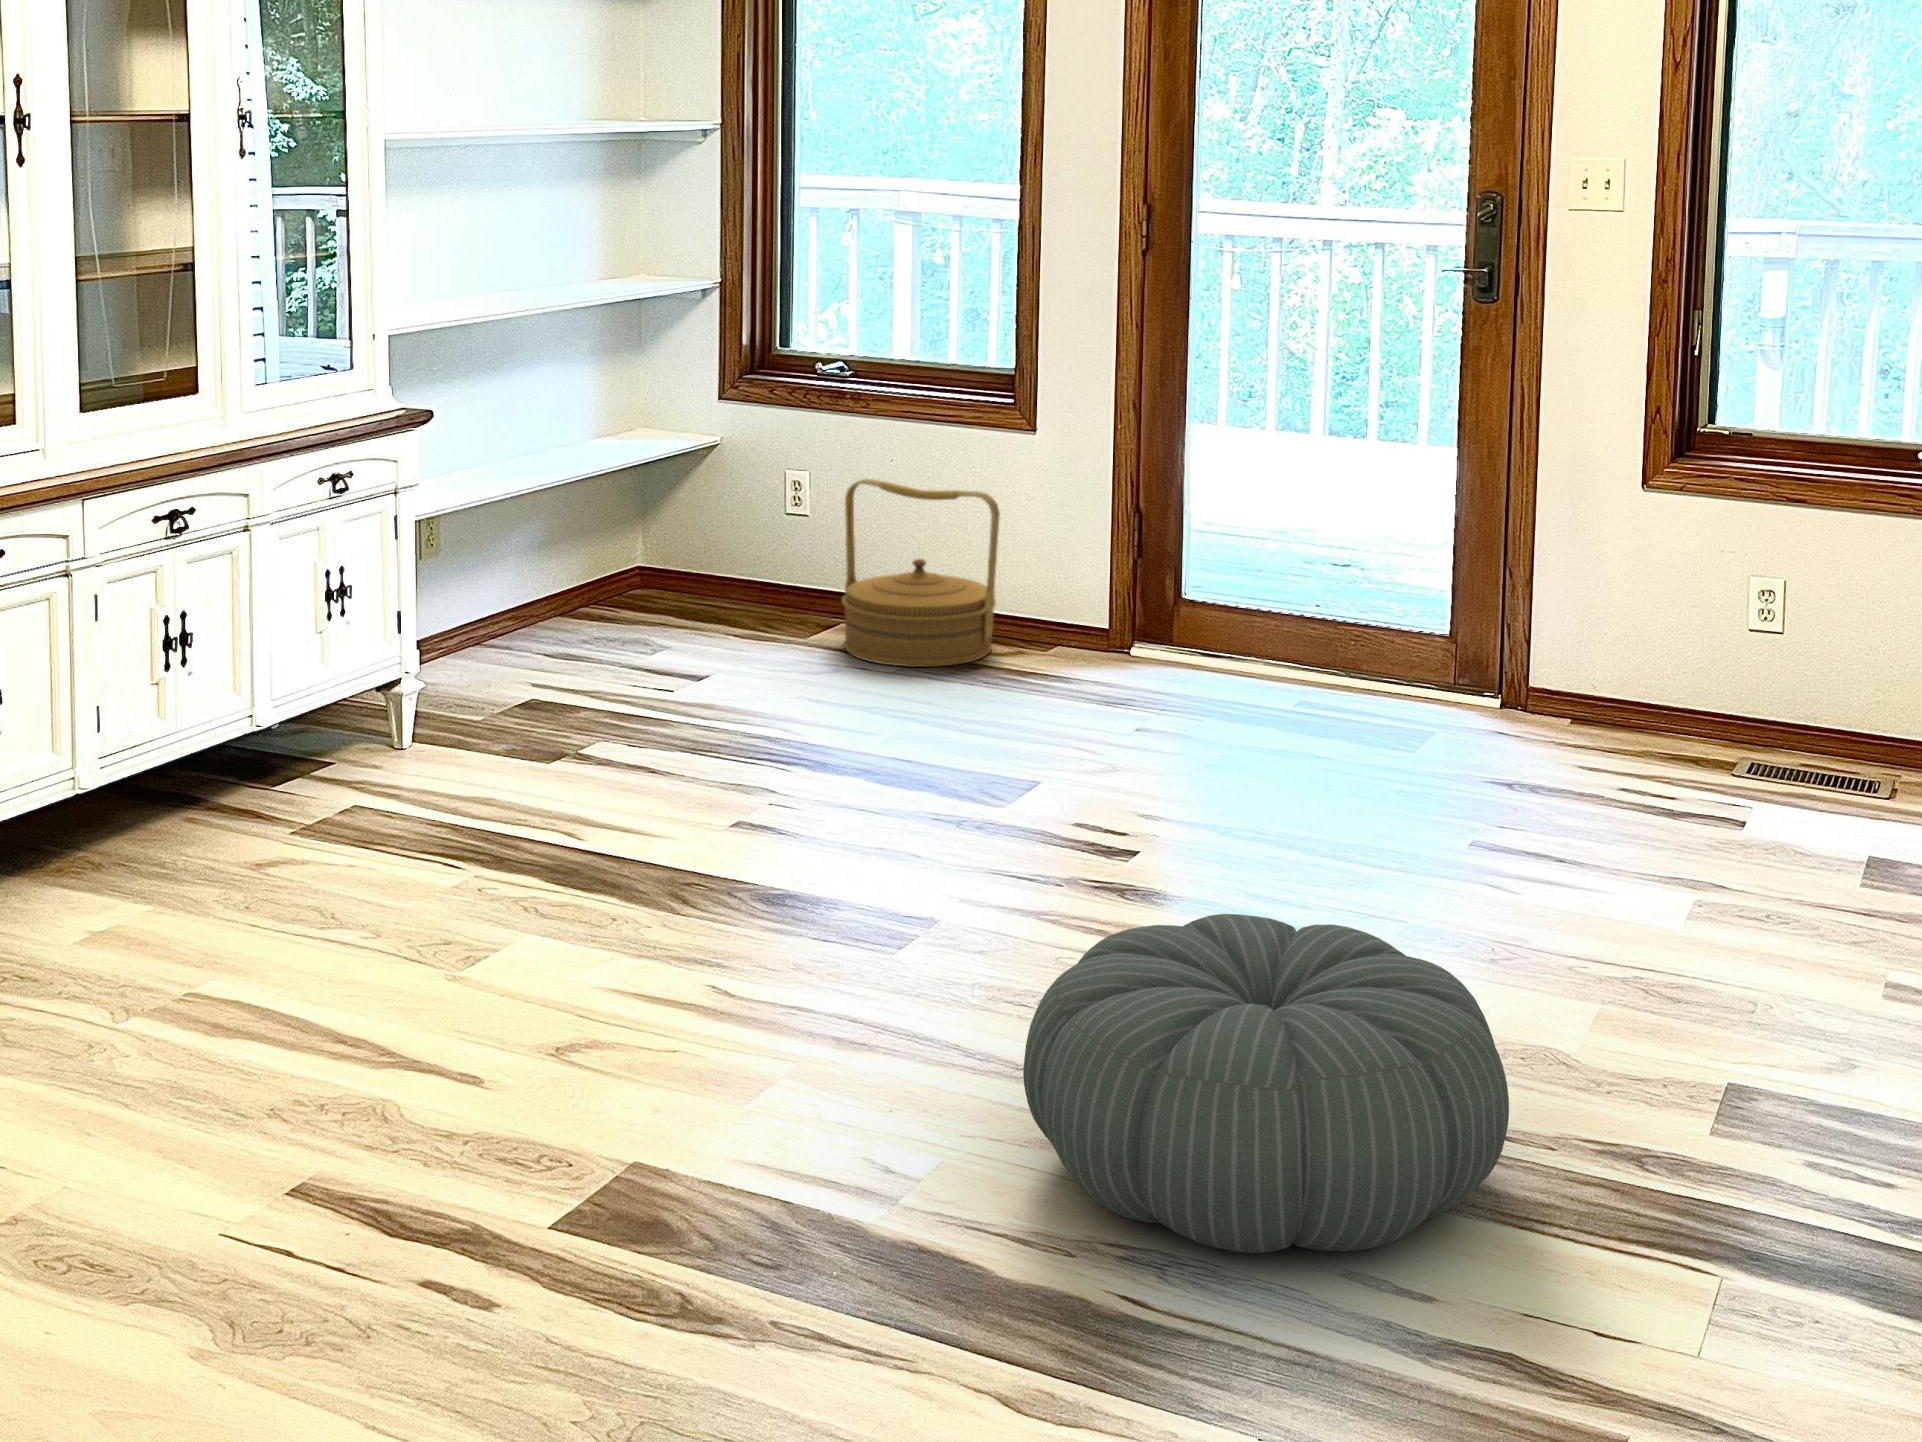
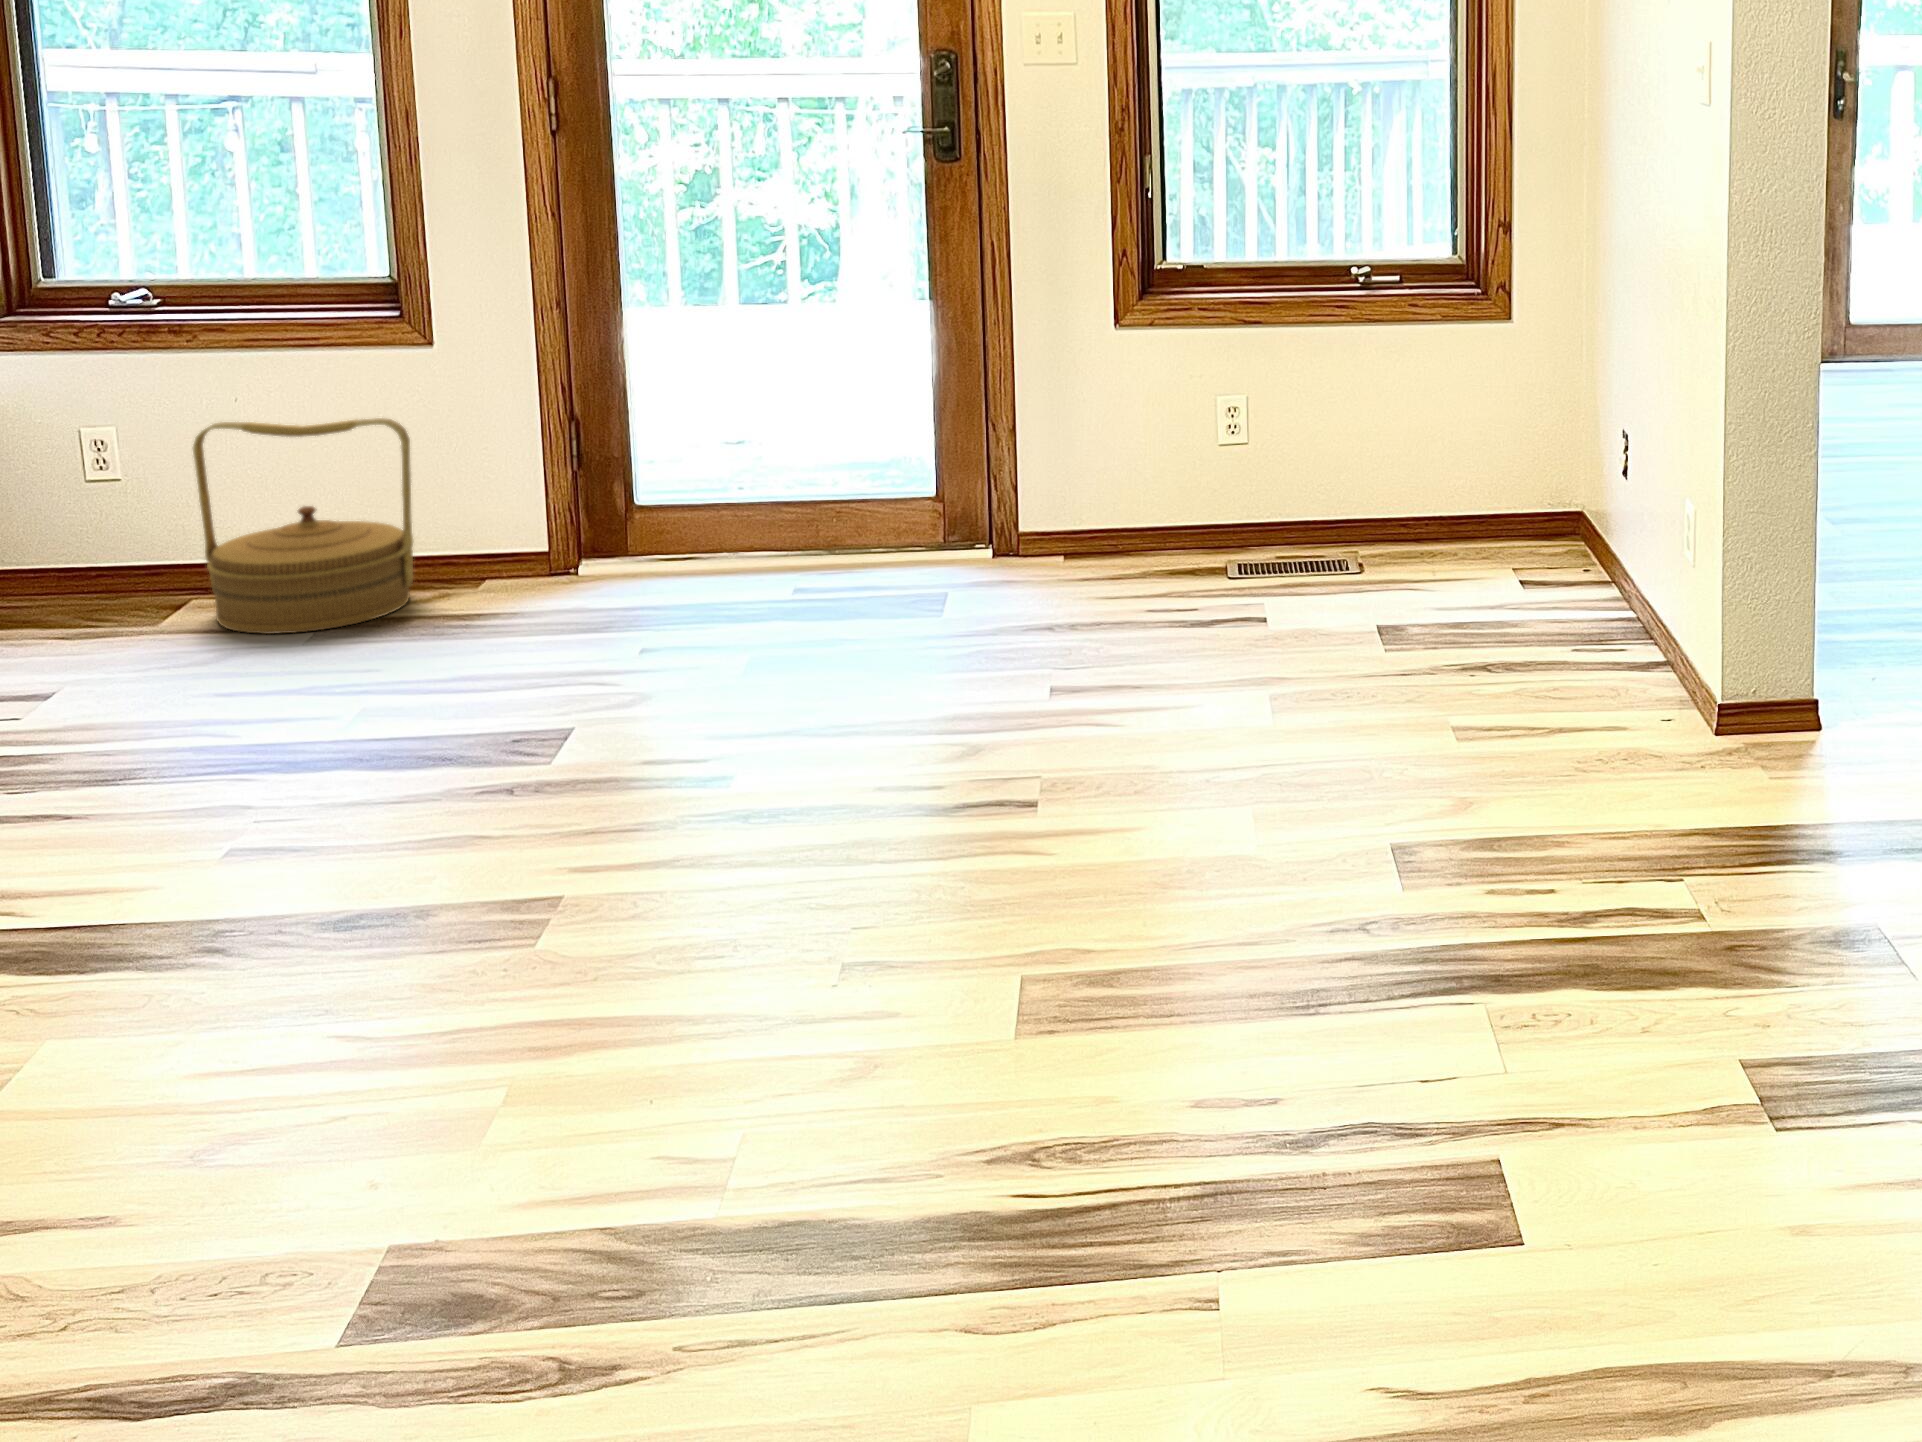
pouf: present [1023,914,1509,1253] -> none [832,768,1331,1113]

